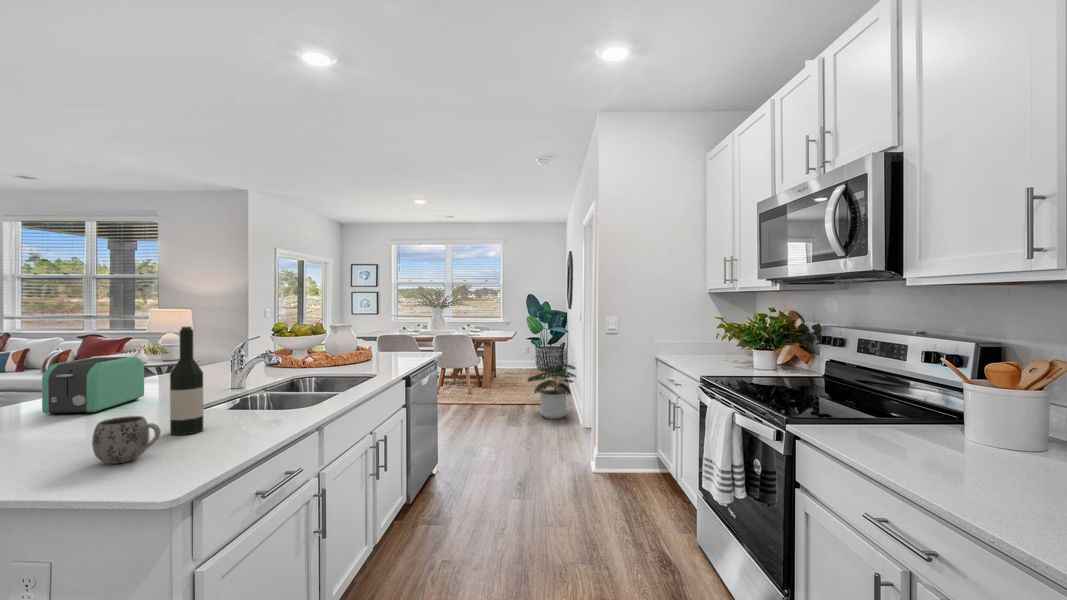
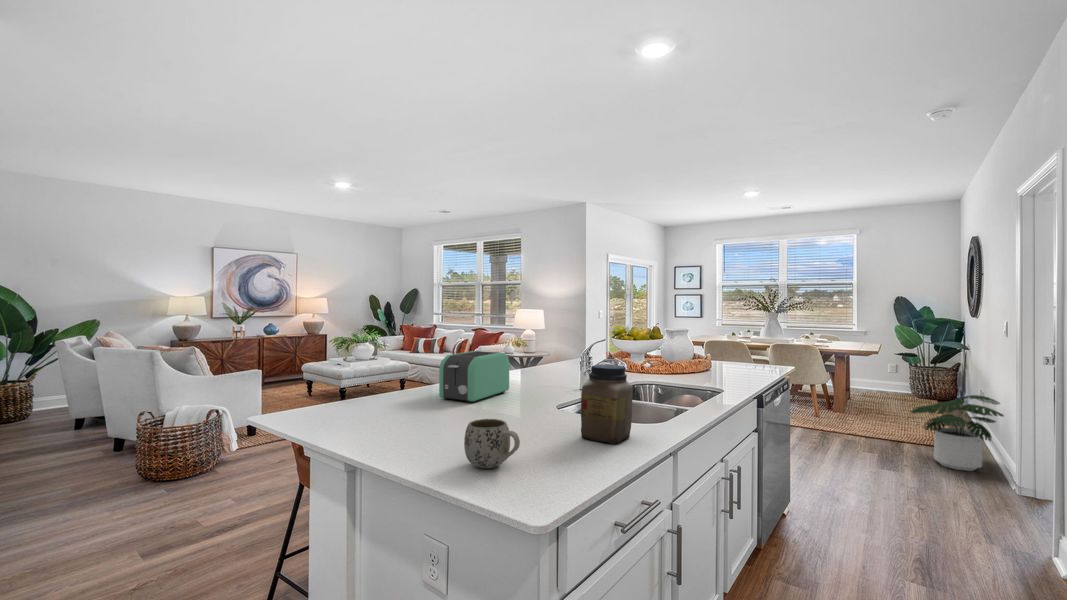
wine bottle: present [170,327,203,435] -> none [528,327,557,442]
jar: none [230,358,282,426] -> present [581,365,633,443]

